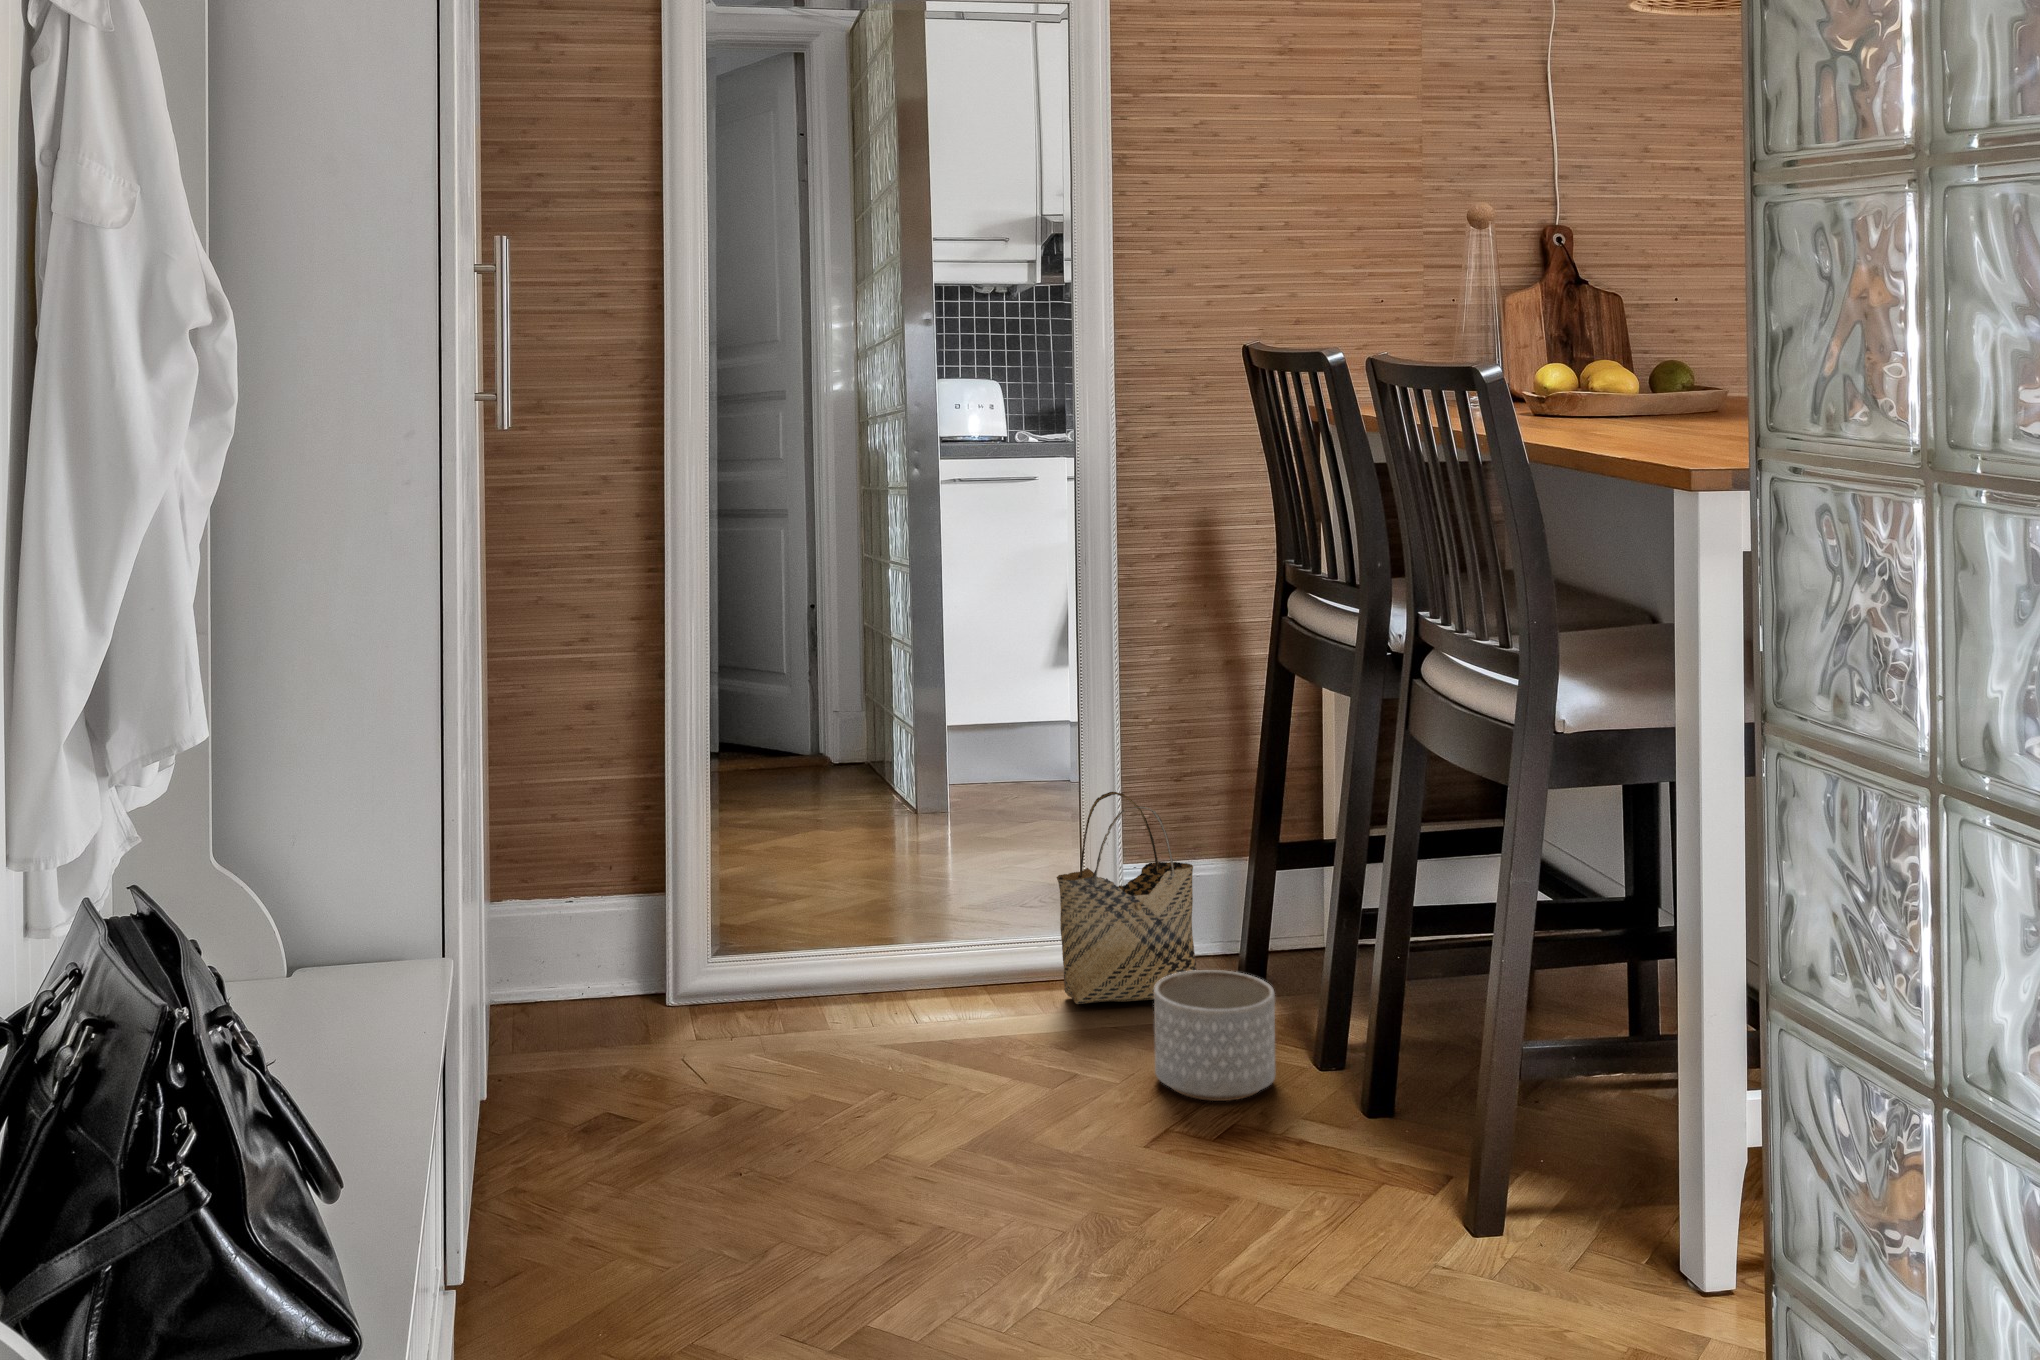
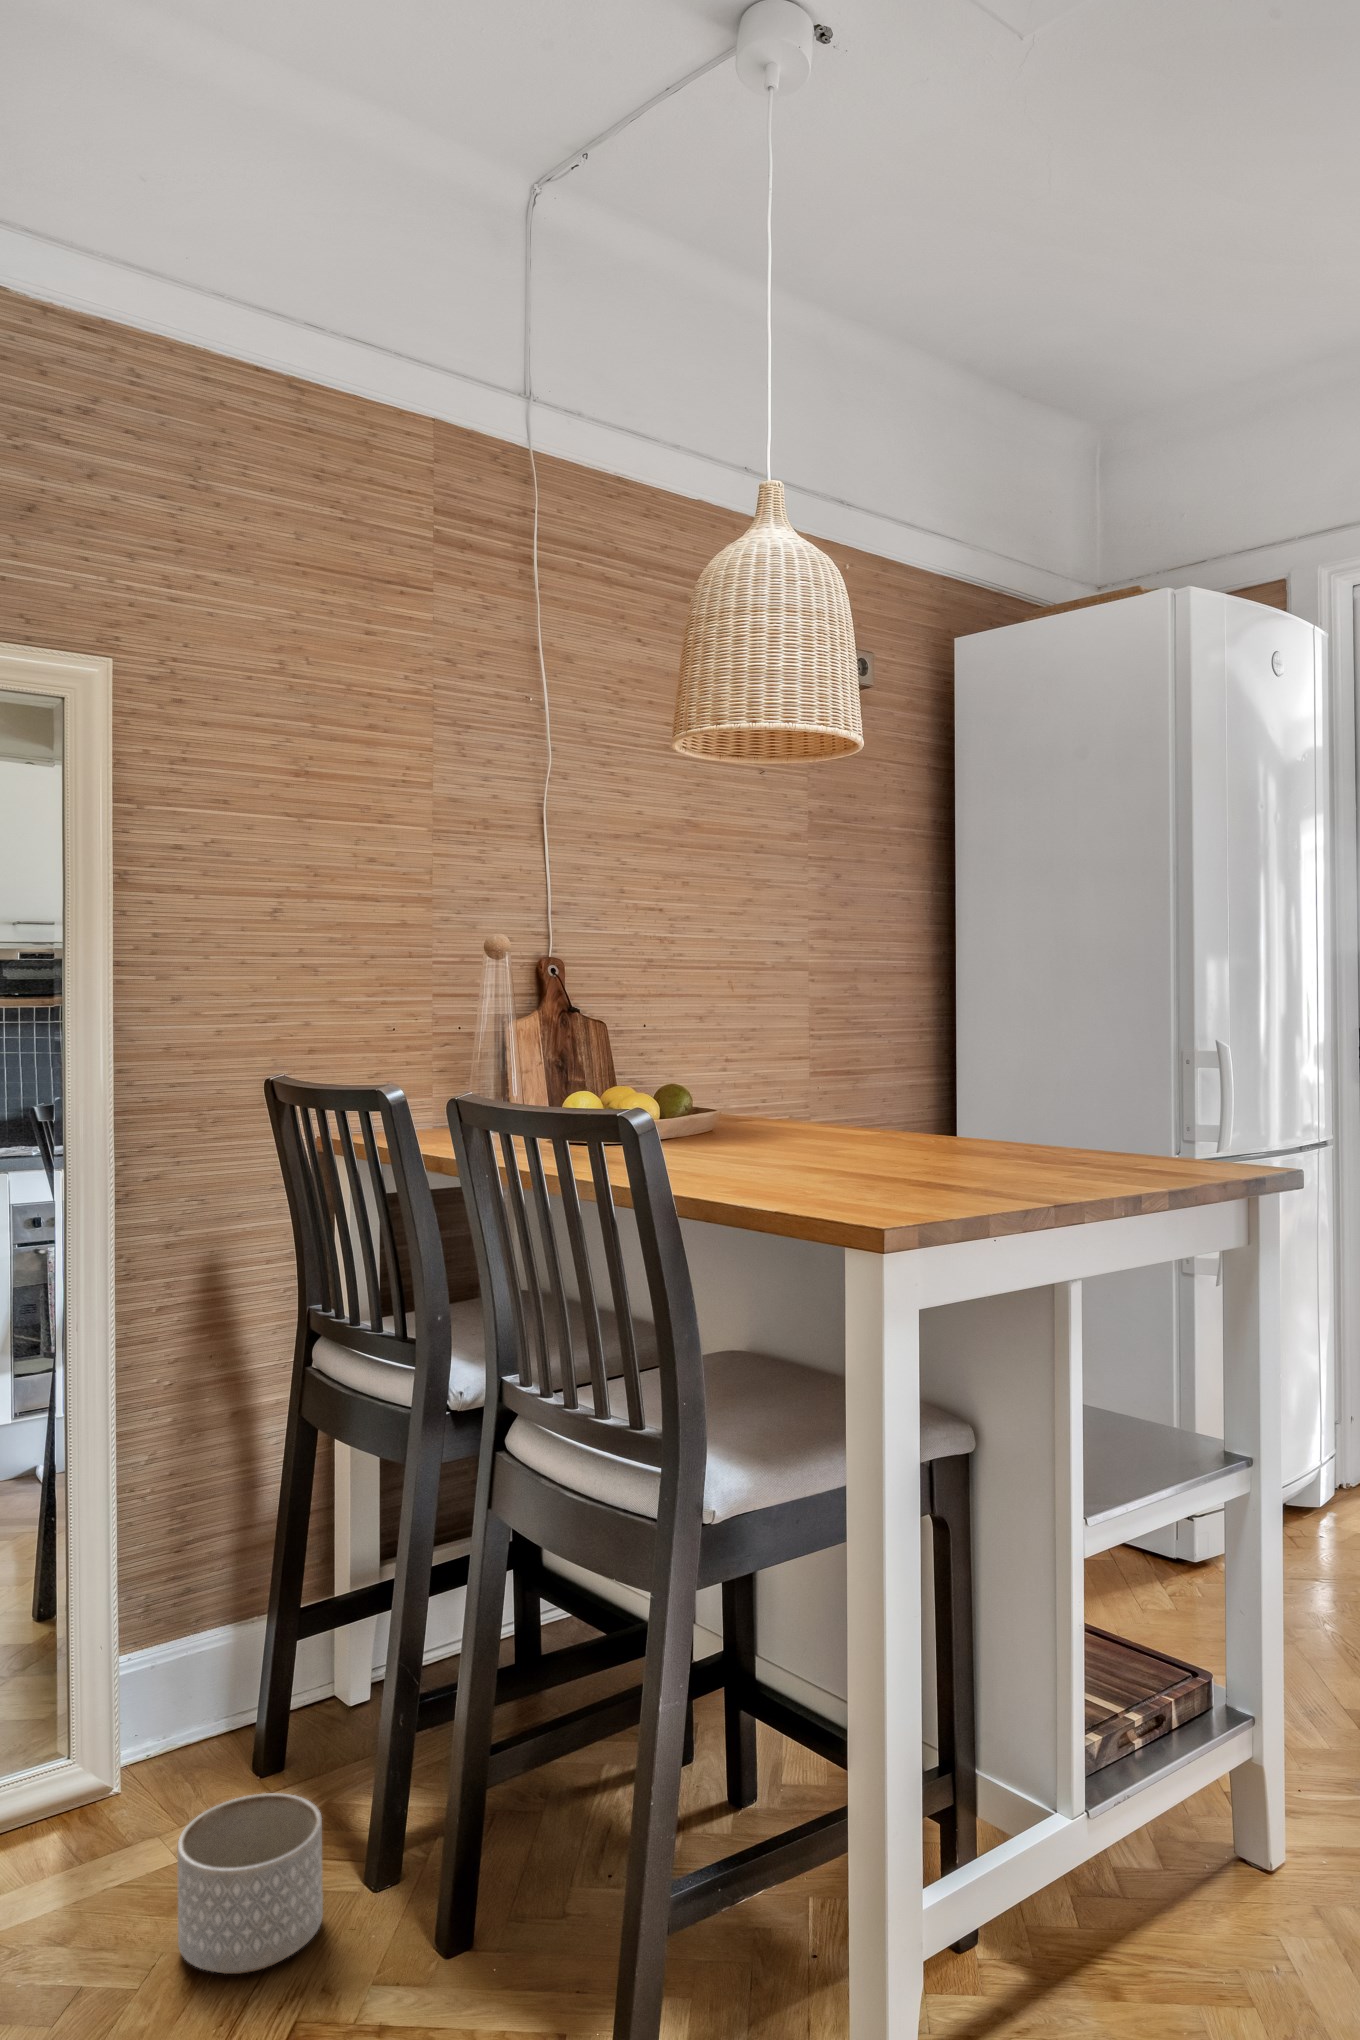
woven basket: present [1057,792,1196,1004] -> none [43,1583,211,1851]

